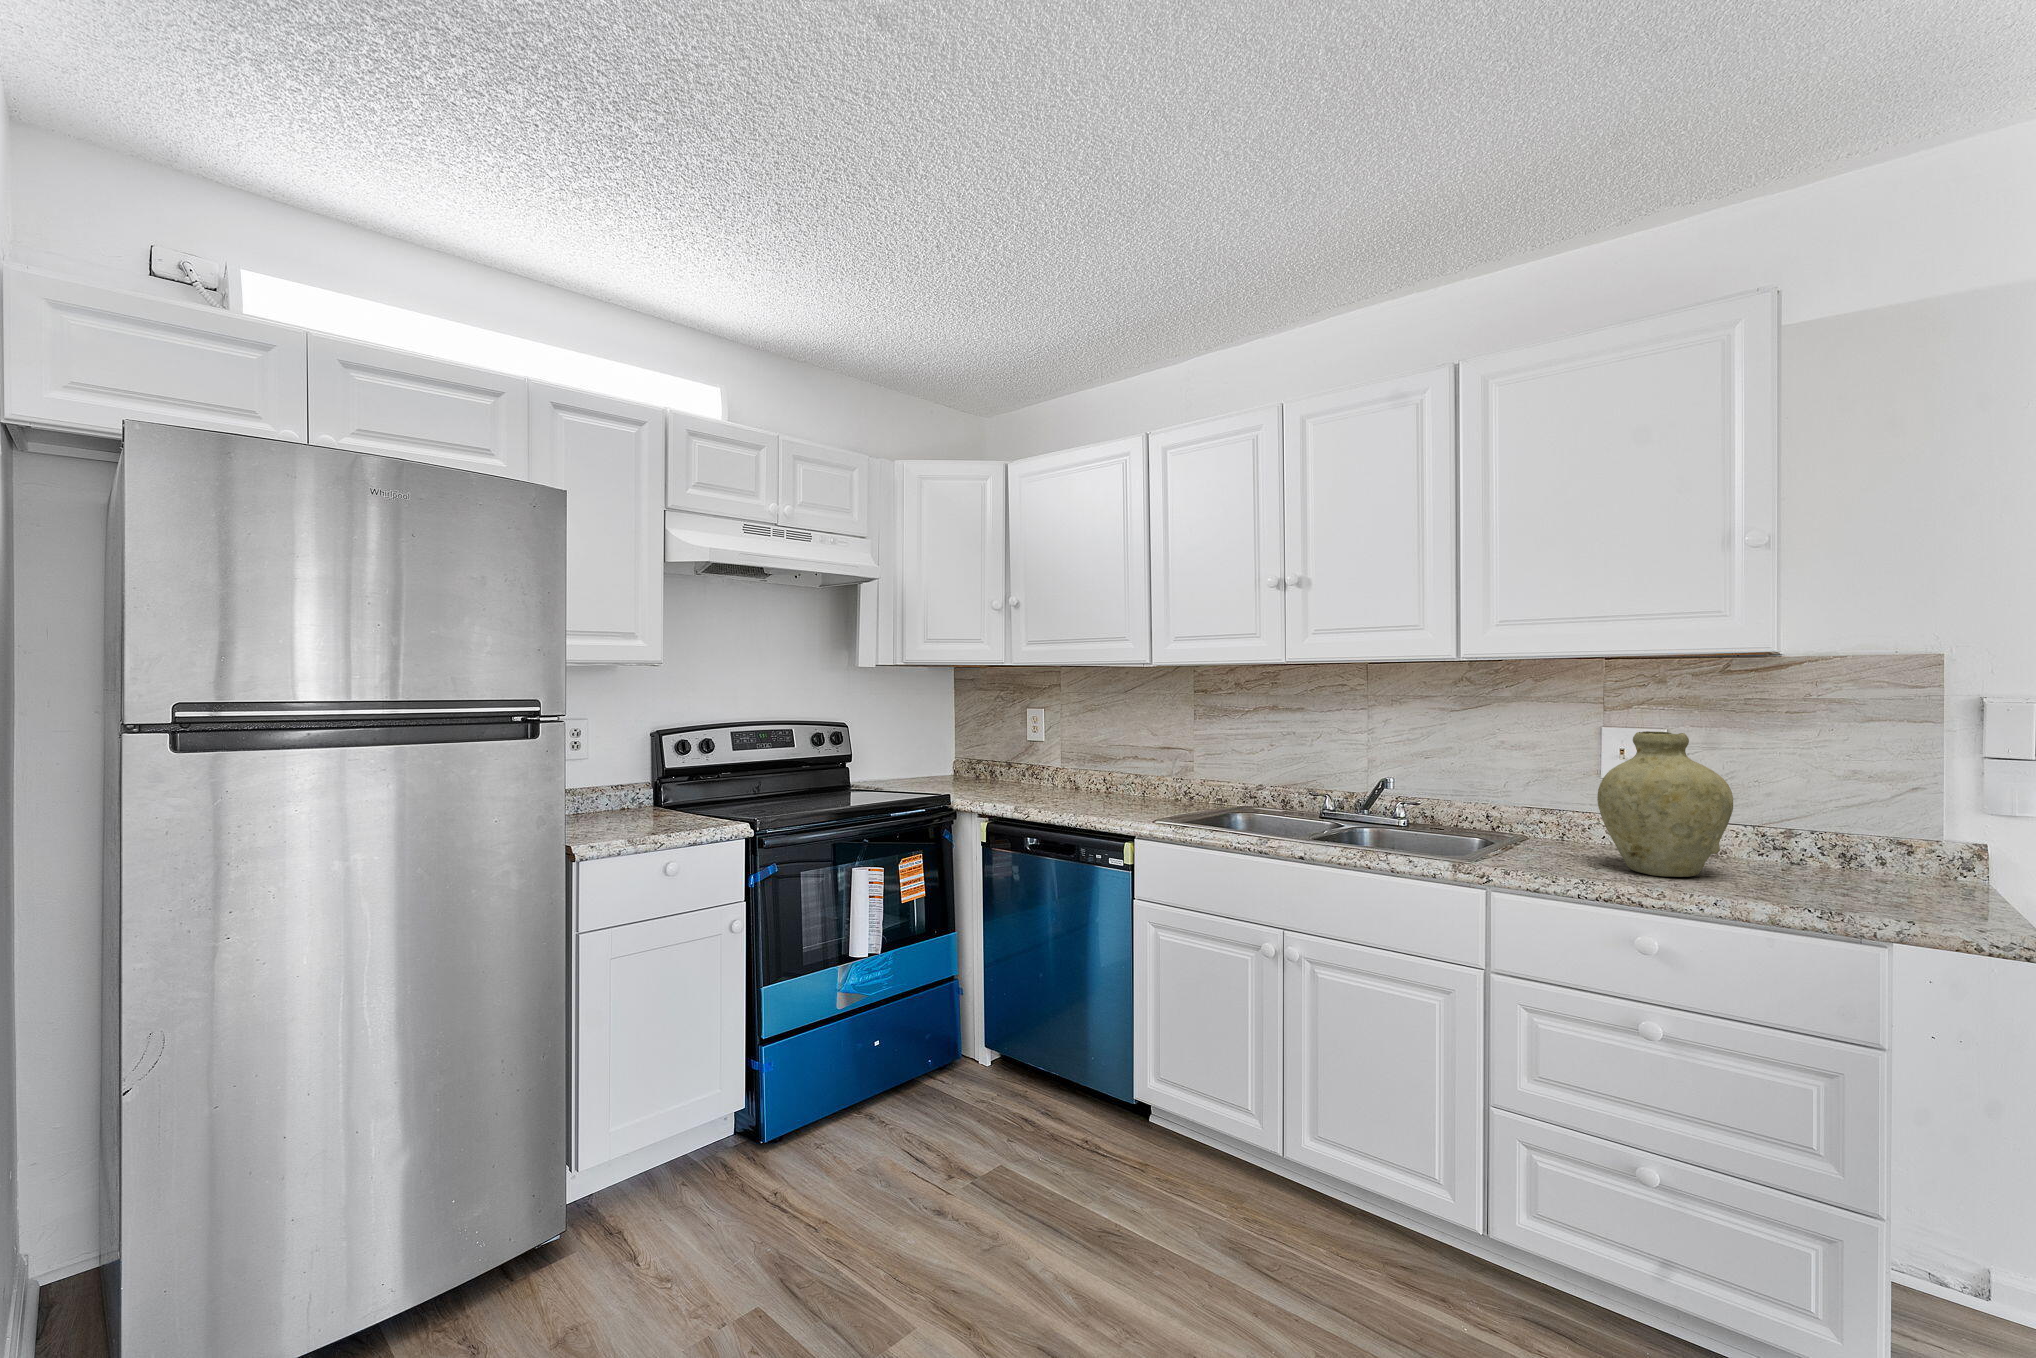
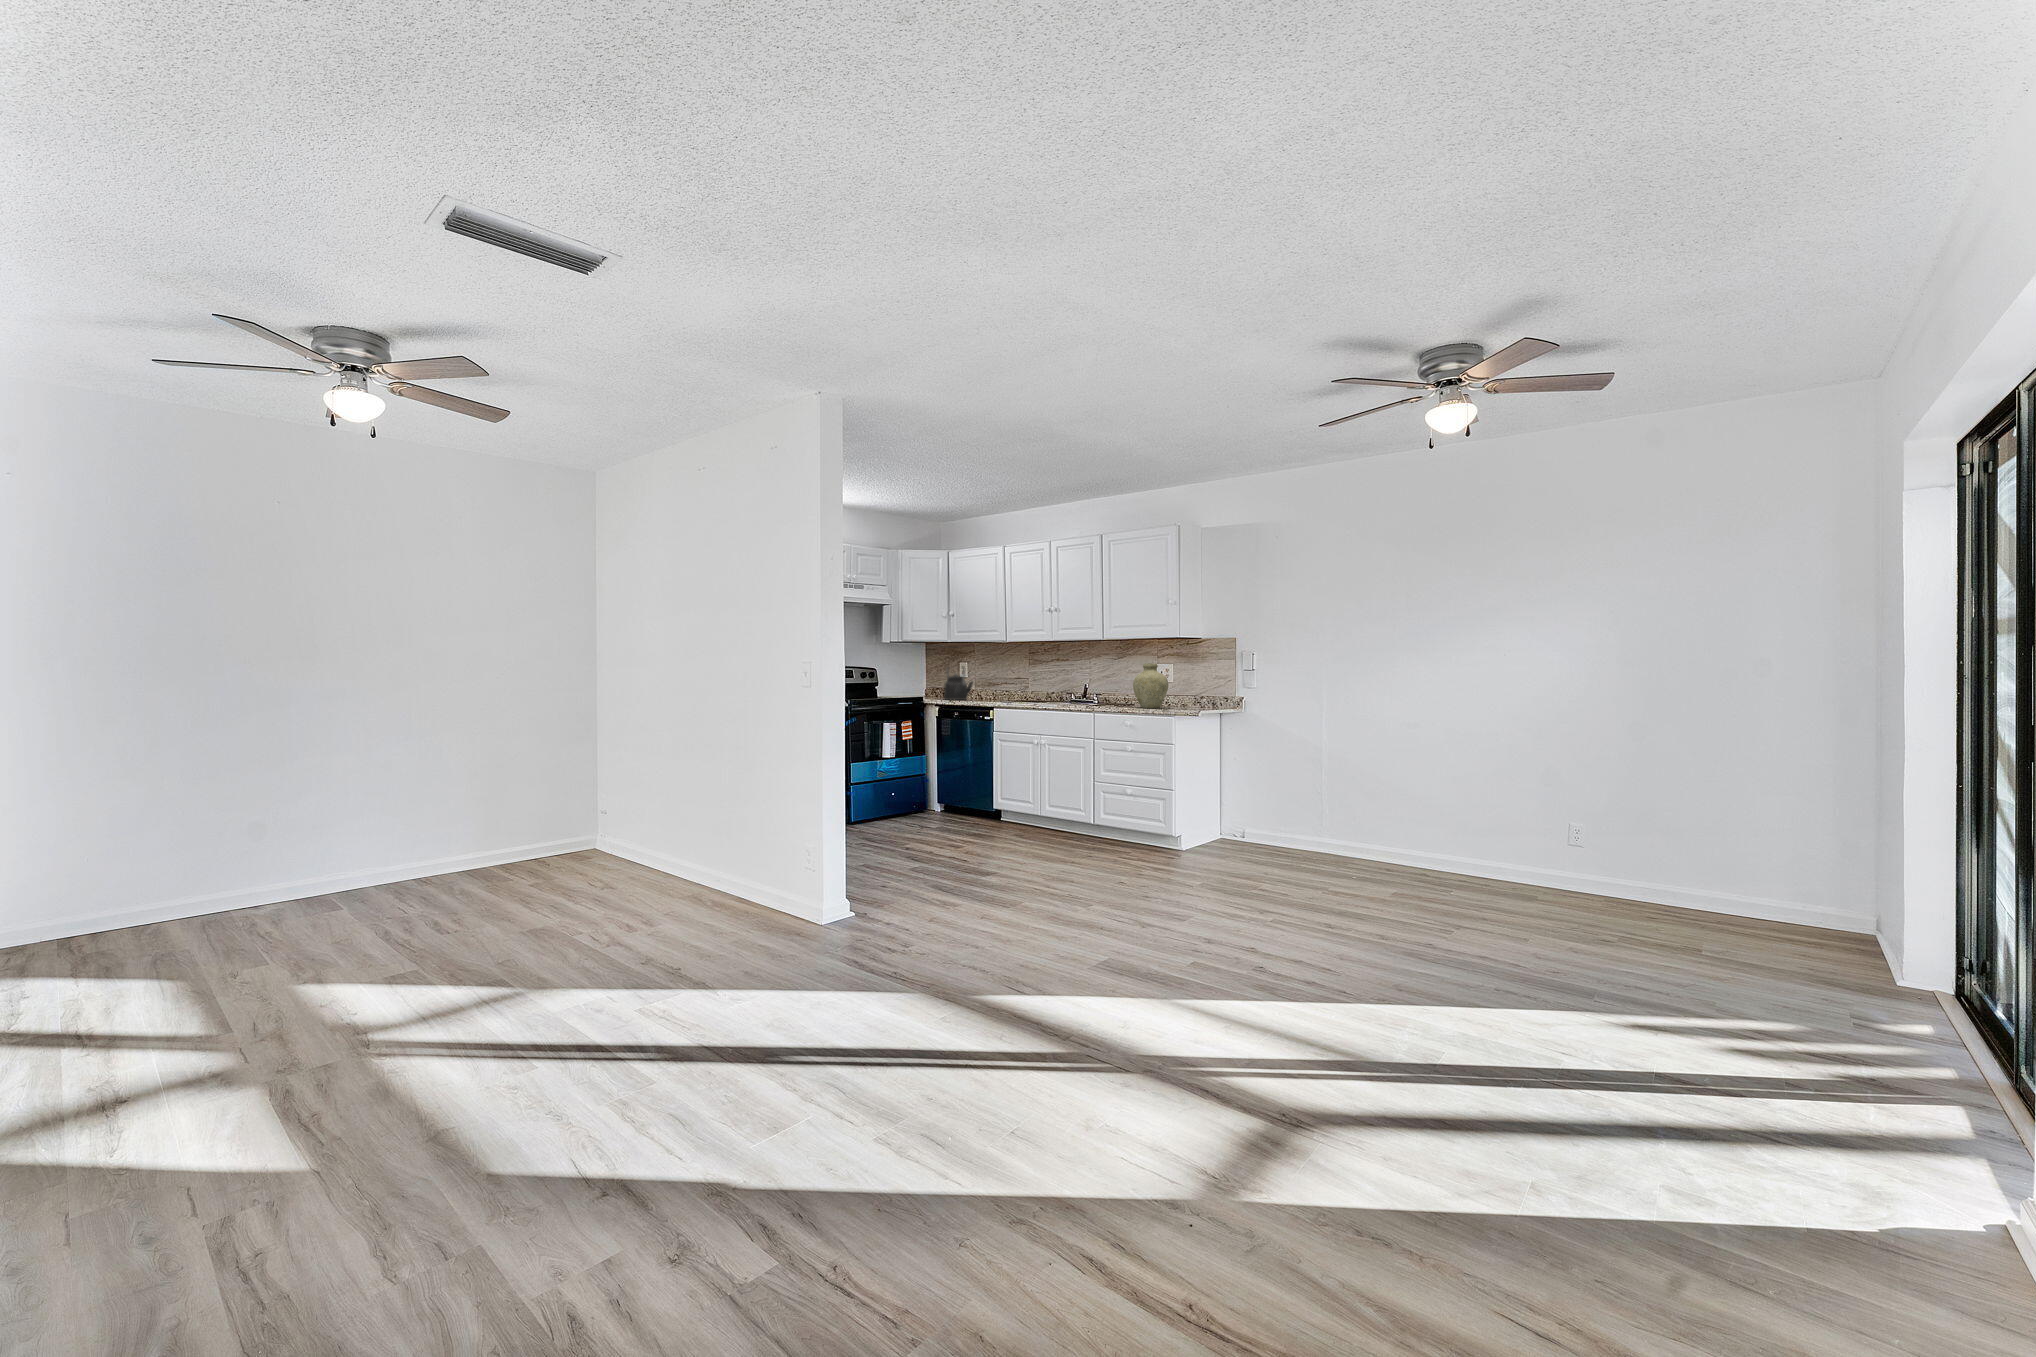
kettle: none [997,722,1069,800] -> present [944,668,973,700]

